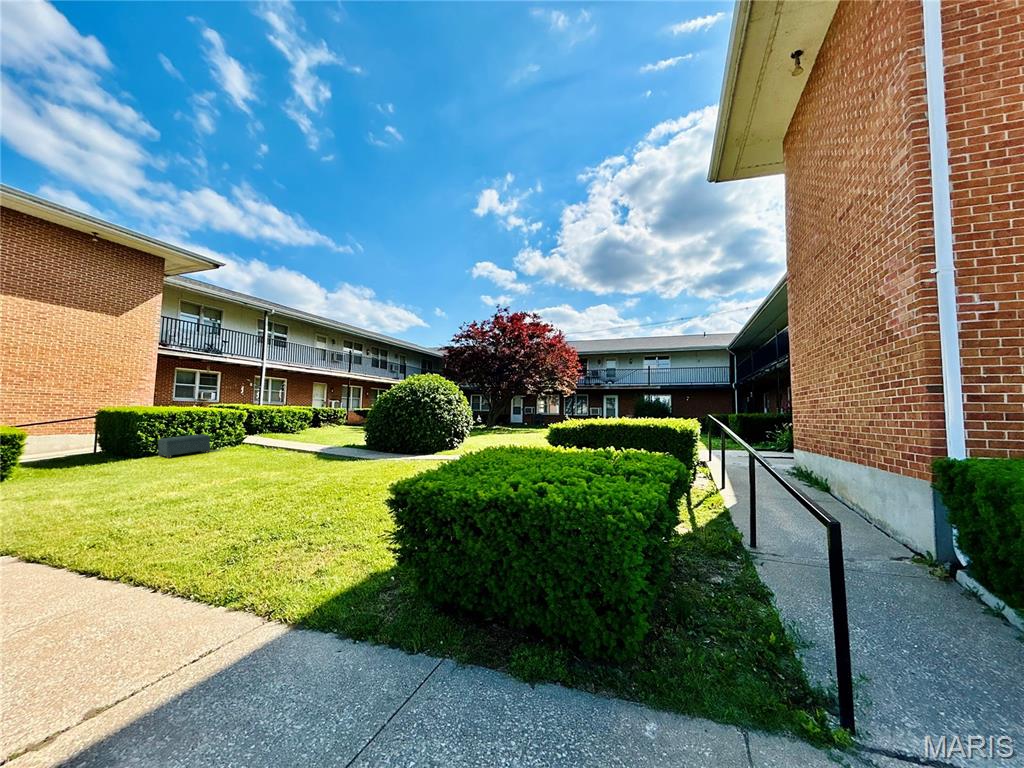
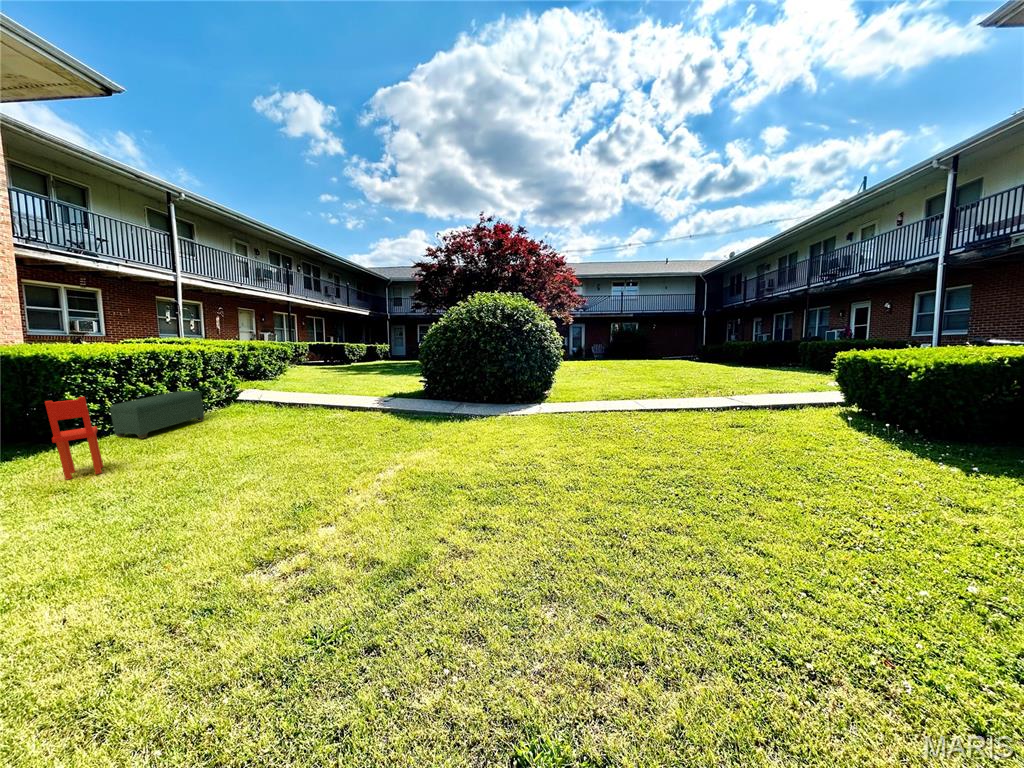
chair: none [112,431,136,471] -> present [45,397,103,480]

